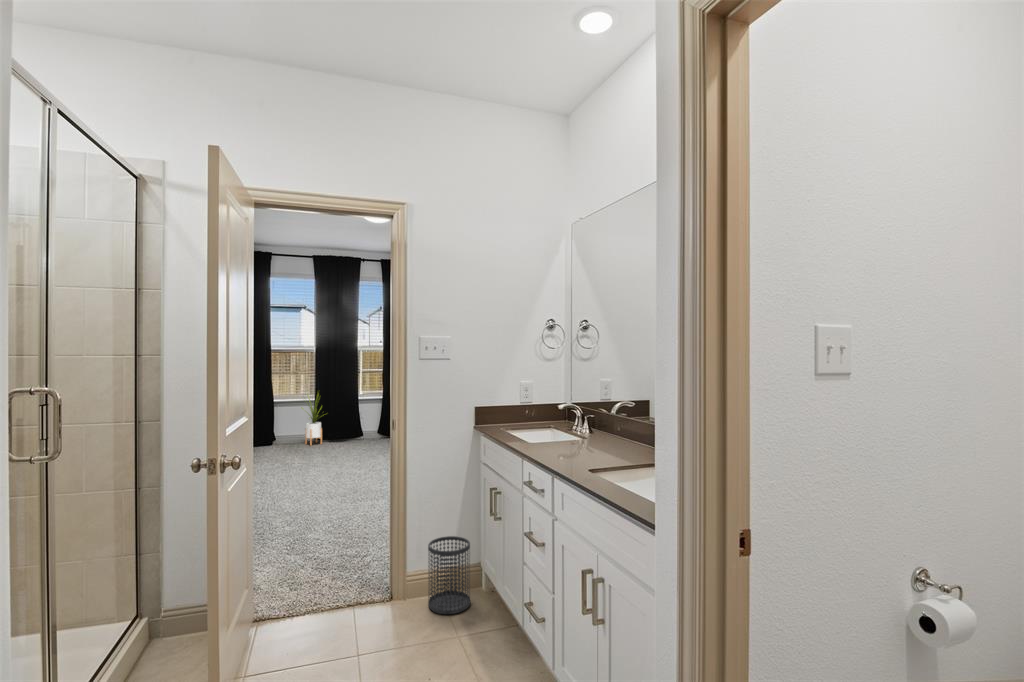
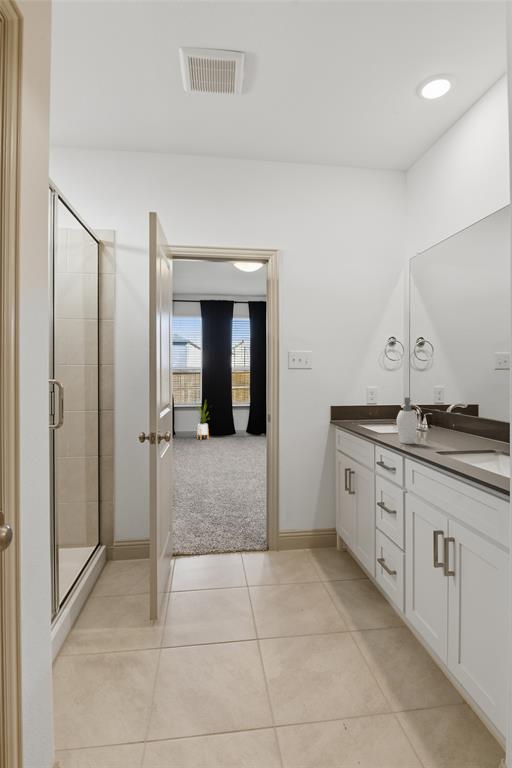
soap dispenser: none [546,399,579,457] -> present [396,397,418,444]
wastebasket: present [428,536,470,614] -> none [296,505,328,563]

